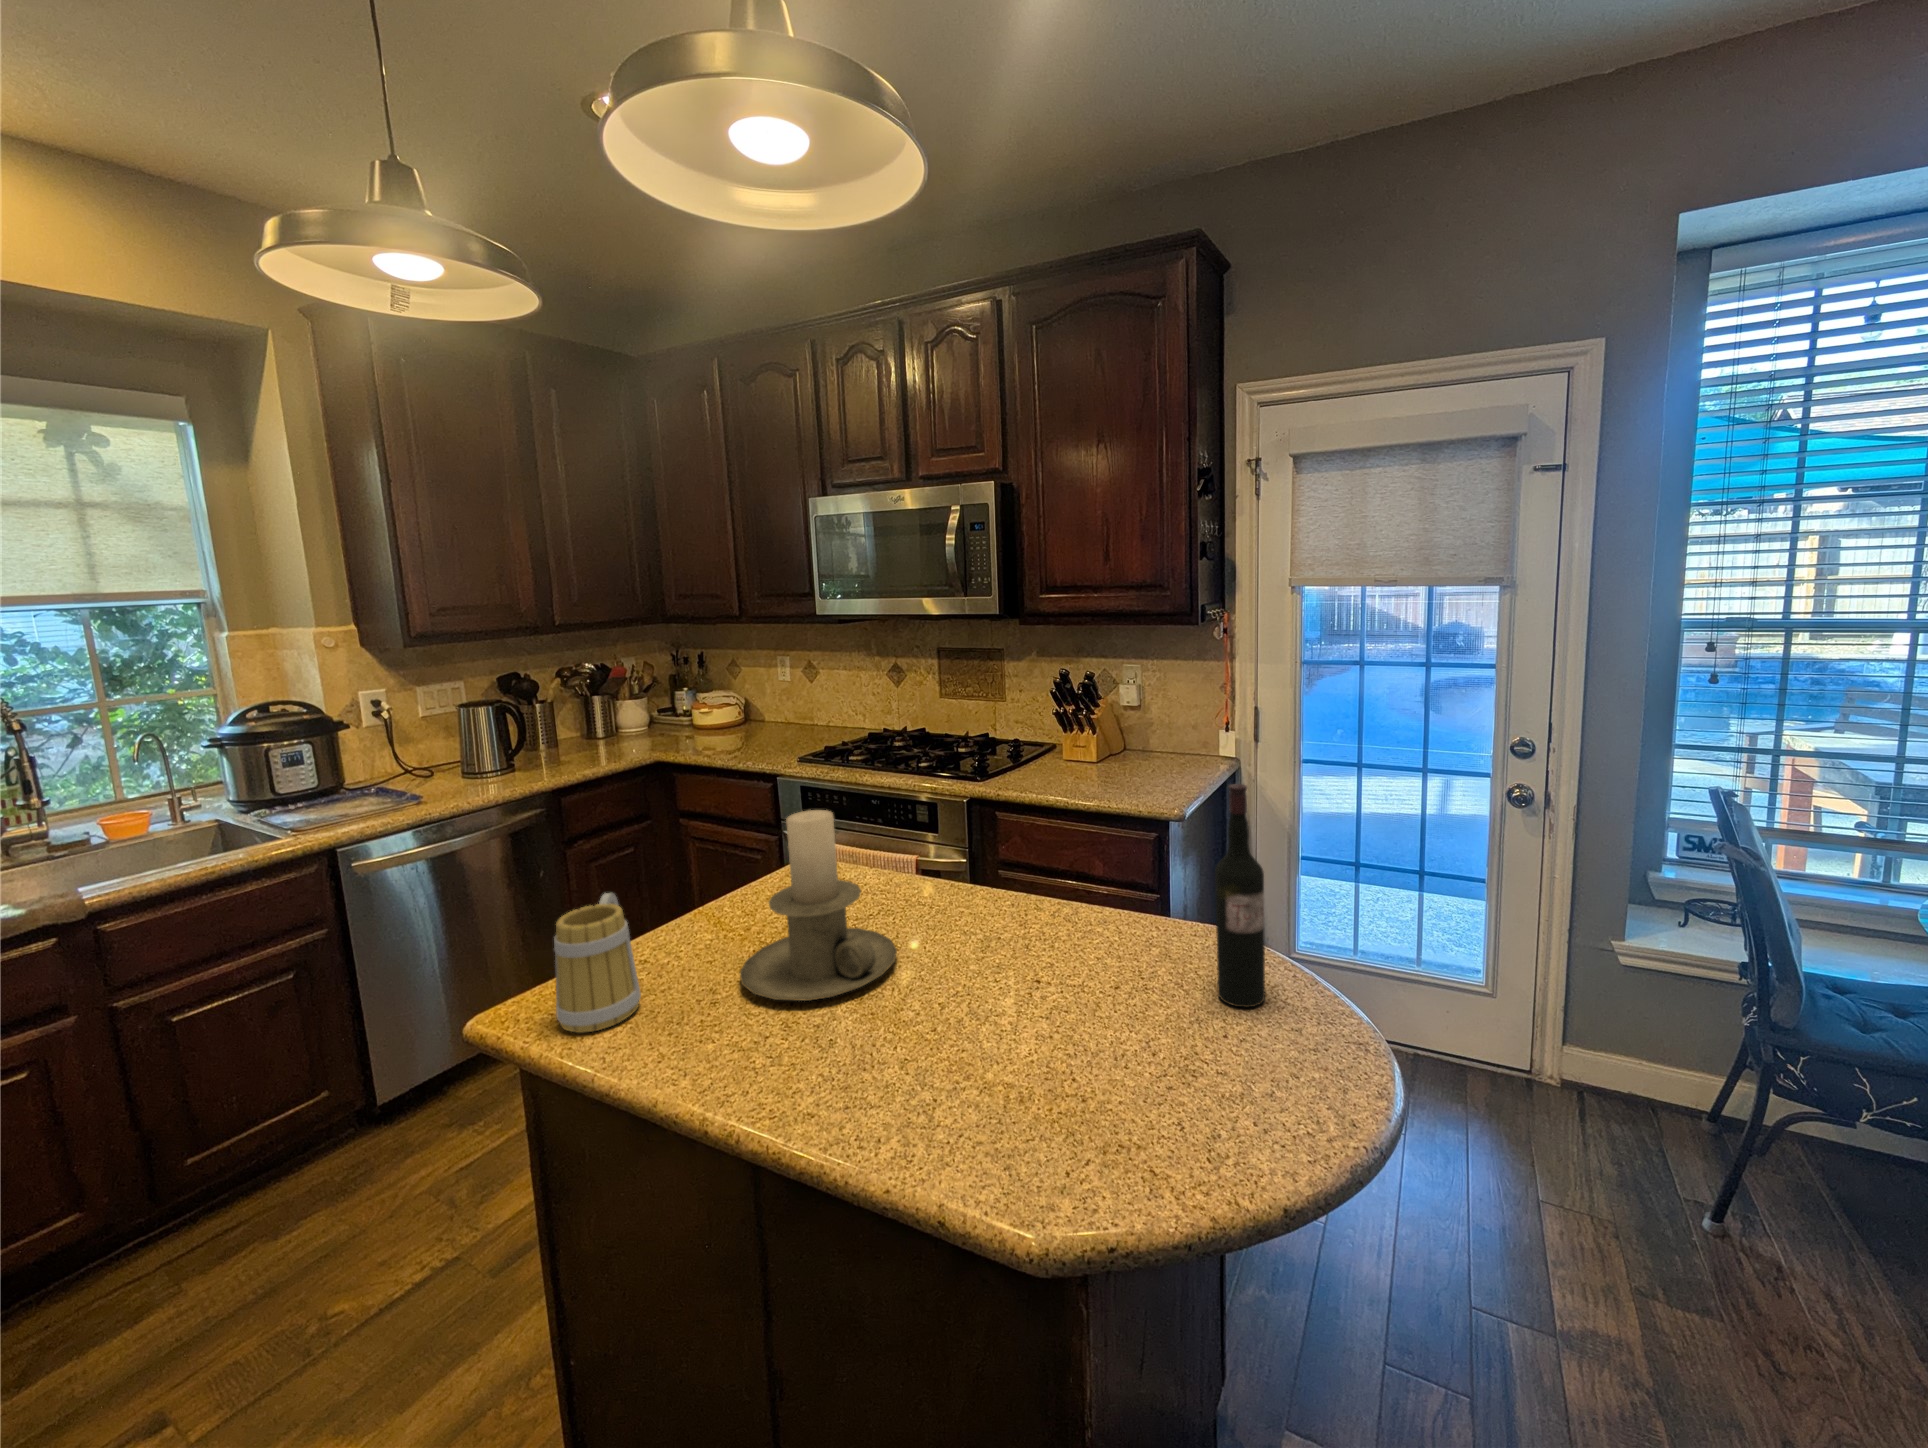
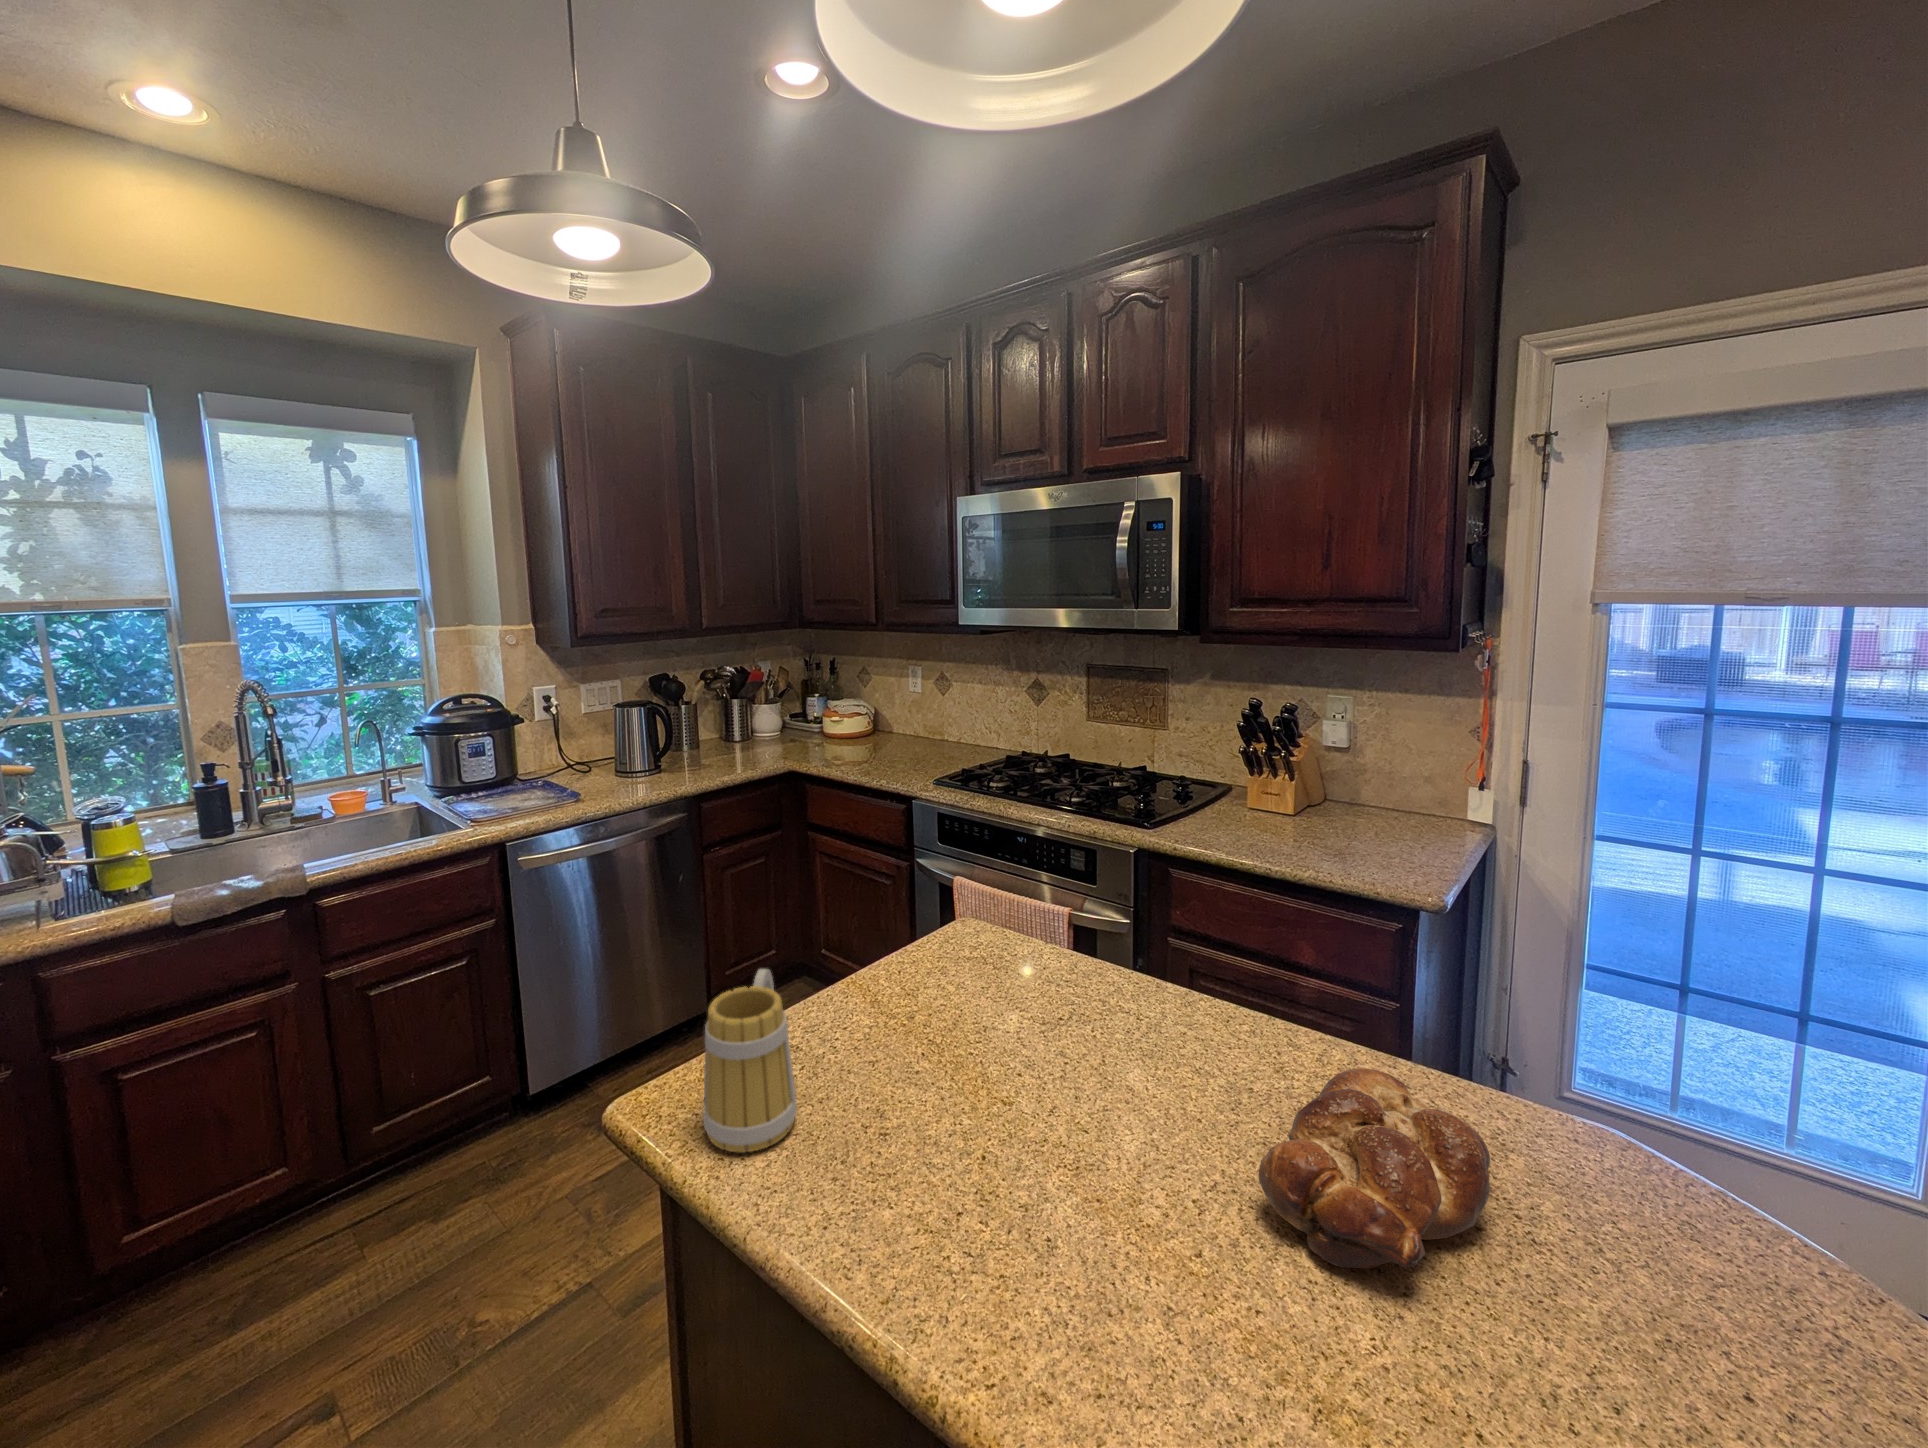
wine bottle: present [1215,784,1265,1007] -> none [1691,950,1824,1342]
candle holder: present [740,810,897,1001] -> none [911,891,1115,1161]
bread loaf: none [978,906,1130,1017] -> present [1259,1068,1490,1268]

